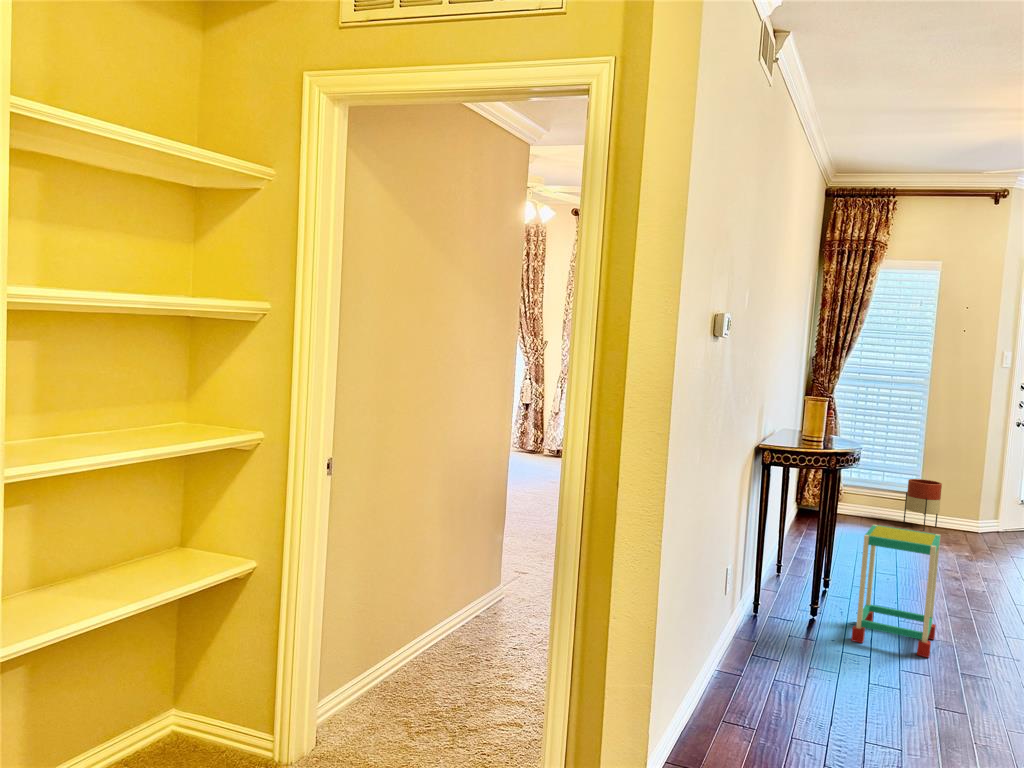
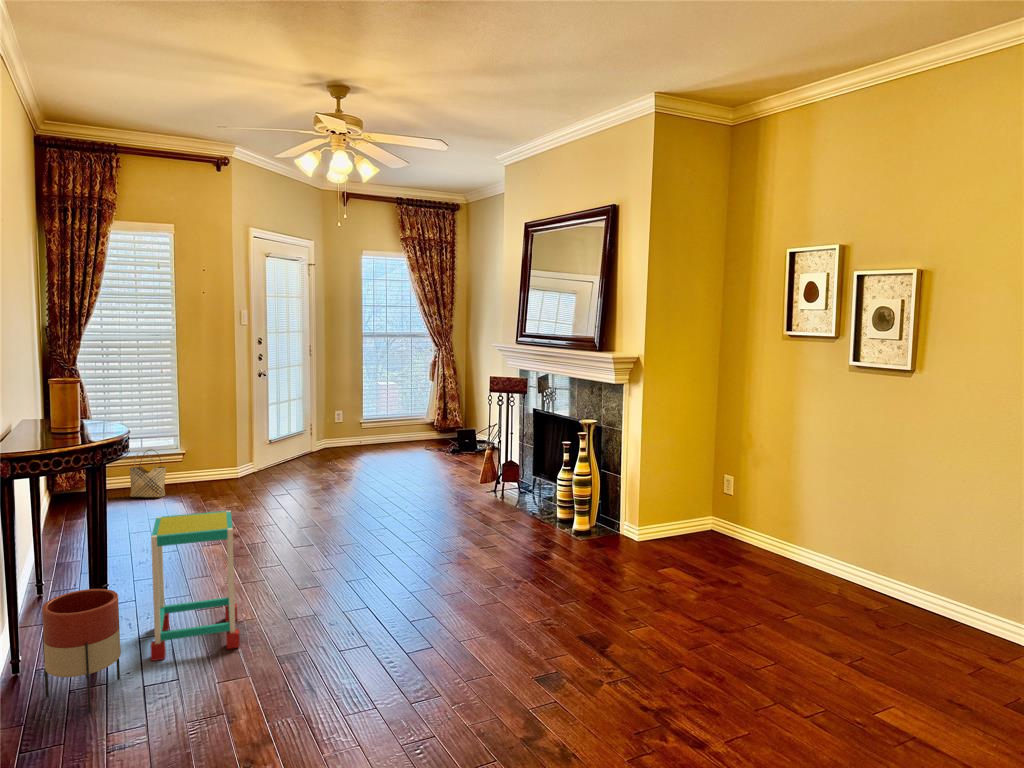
planter: present [903,479,942,531] -> present [42,589,121,712]
woven basket: none [865,482,902,531] -> present [129,450,167,497]

